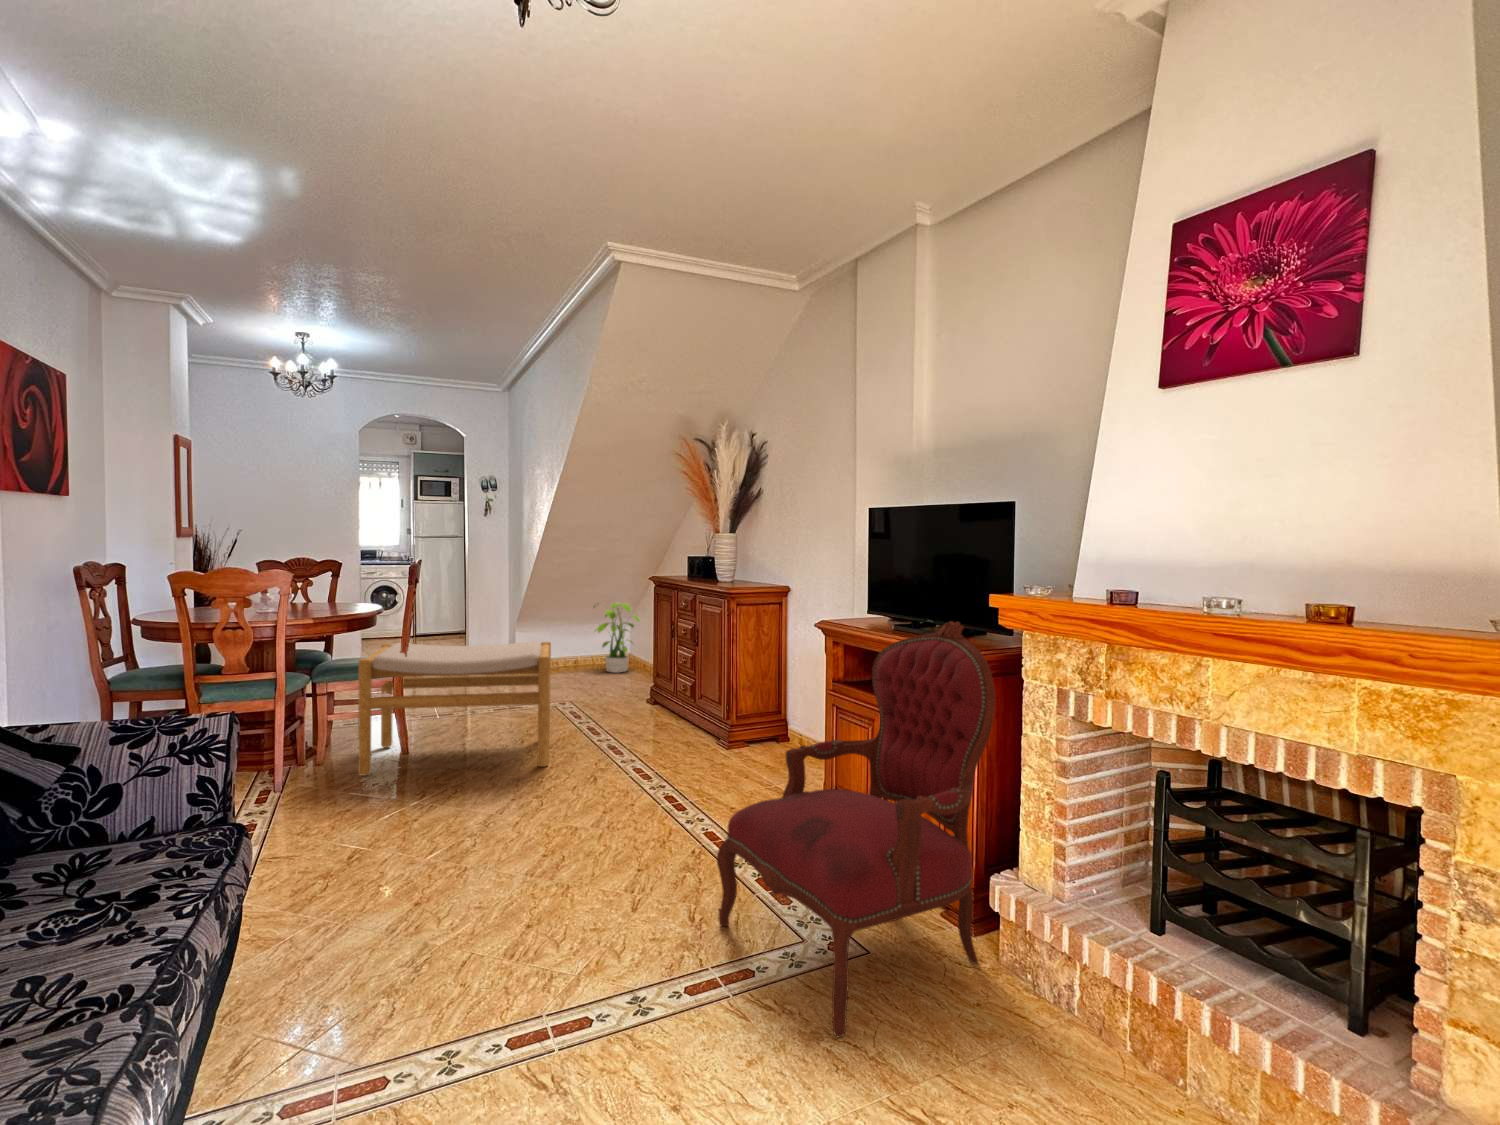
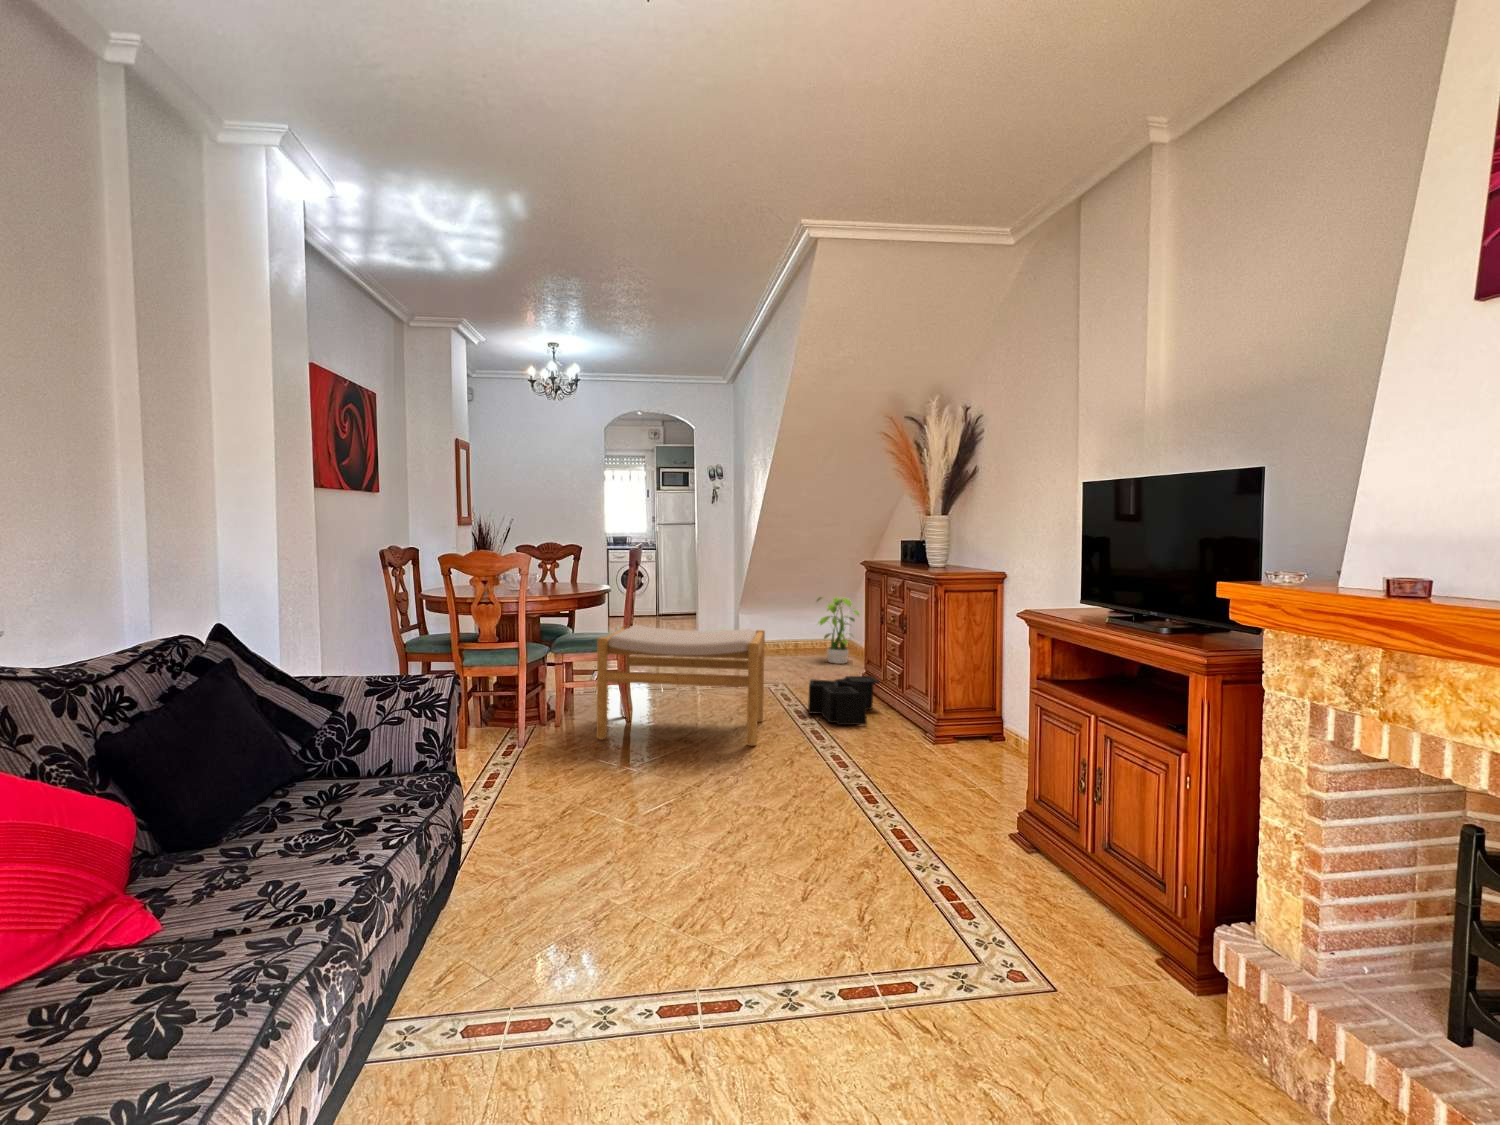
armchair: present [717,621,995,1037] -> none [888,618,1220,1083]
storage bin: none [596,684,670,737] -> present [808,676,879,725]

